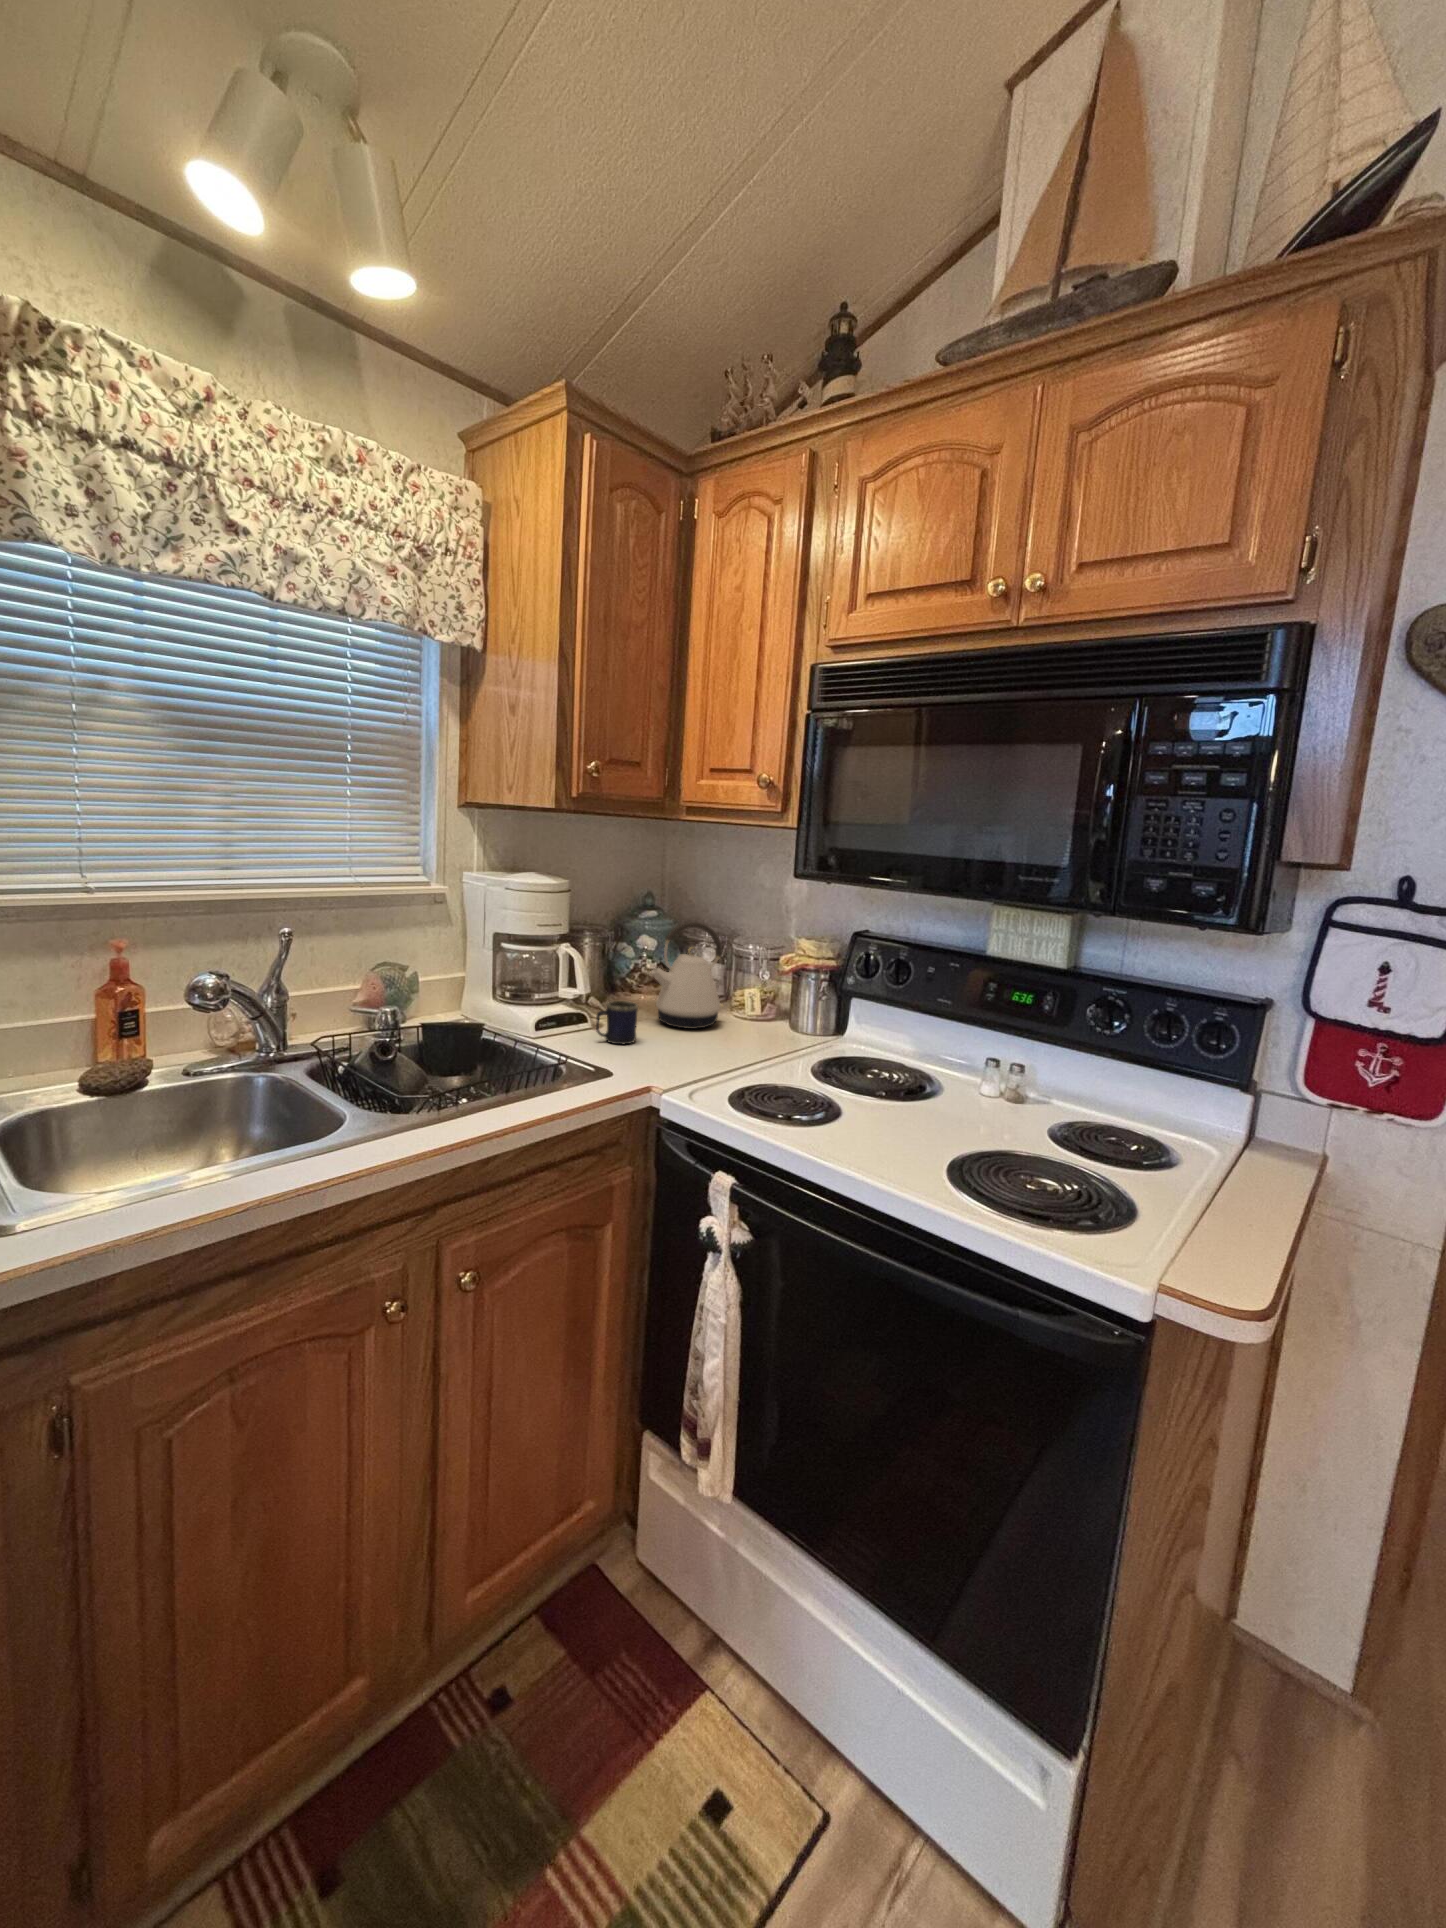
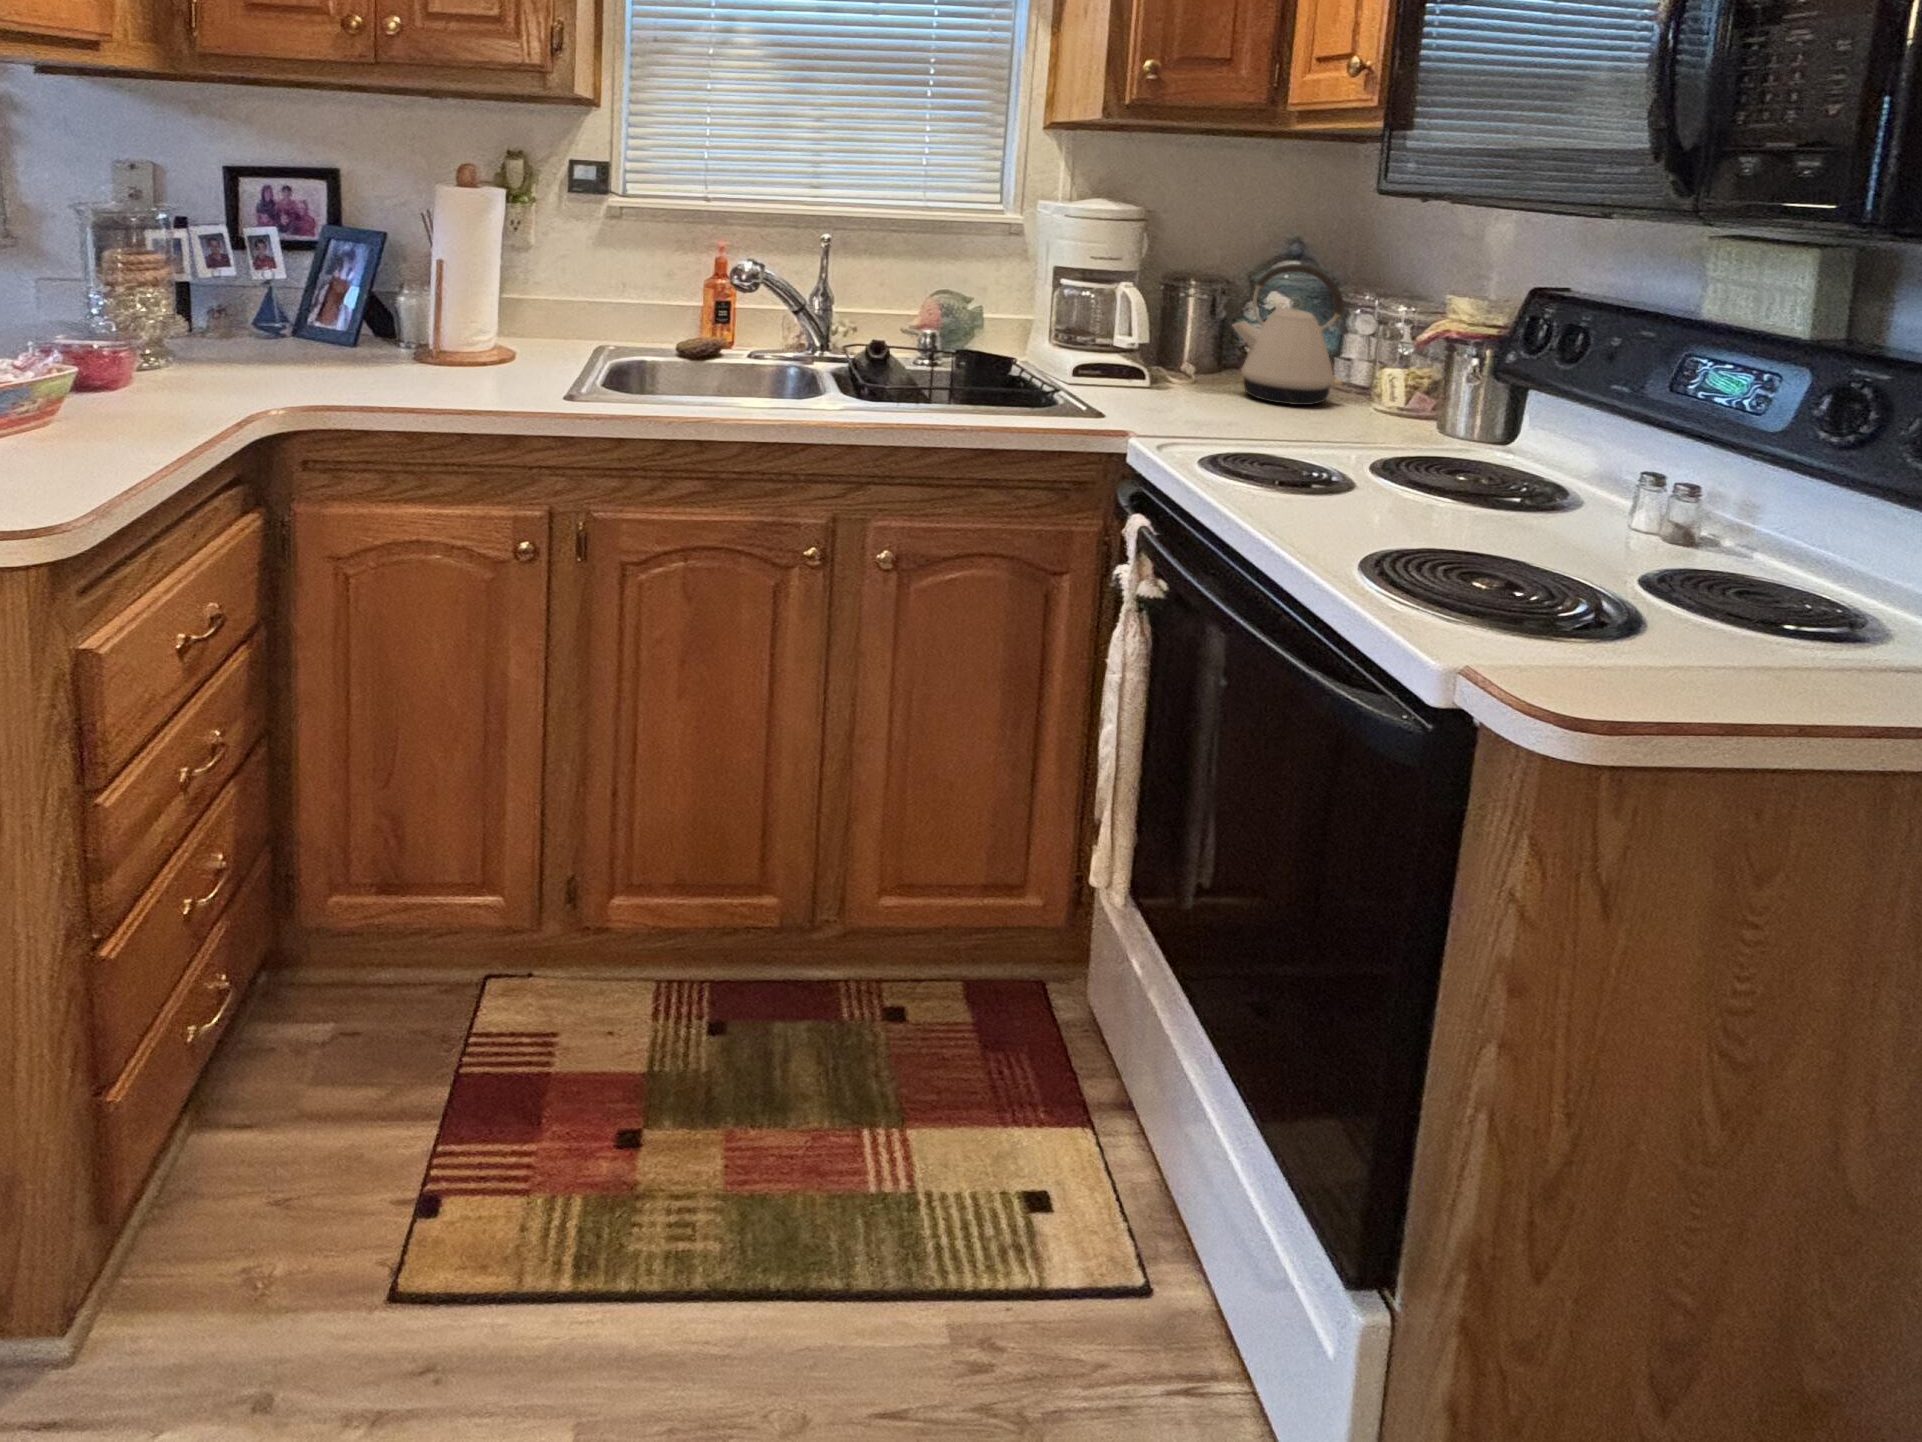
mug: present [596,1001,638,1044] -> none [1133,350,1189,401]

